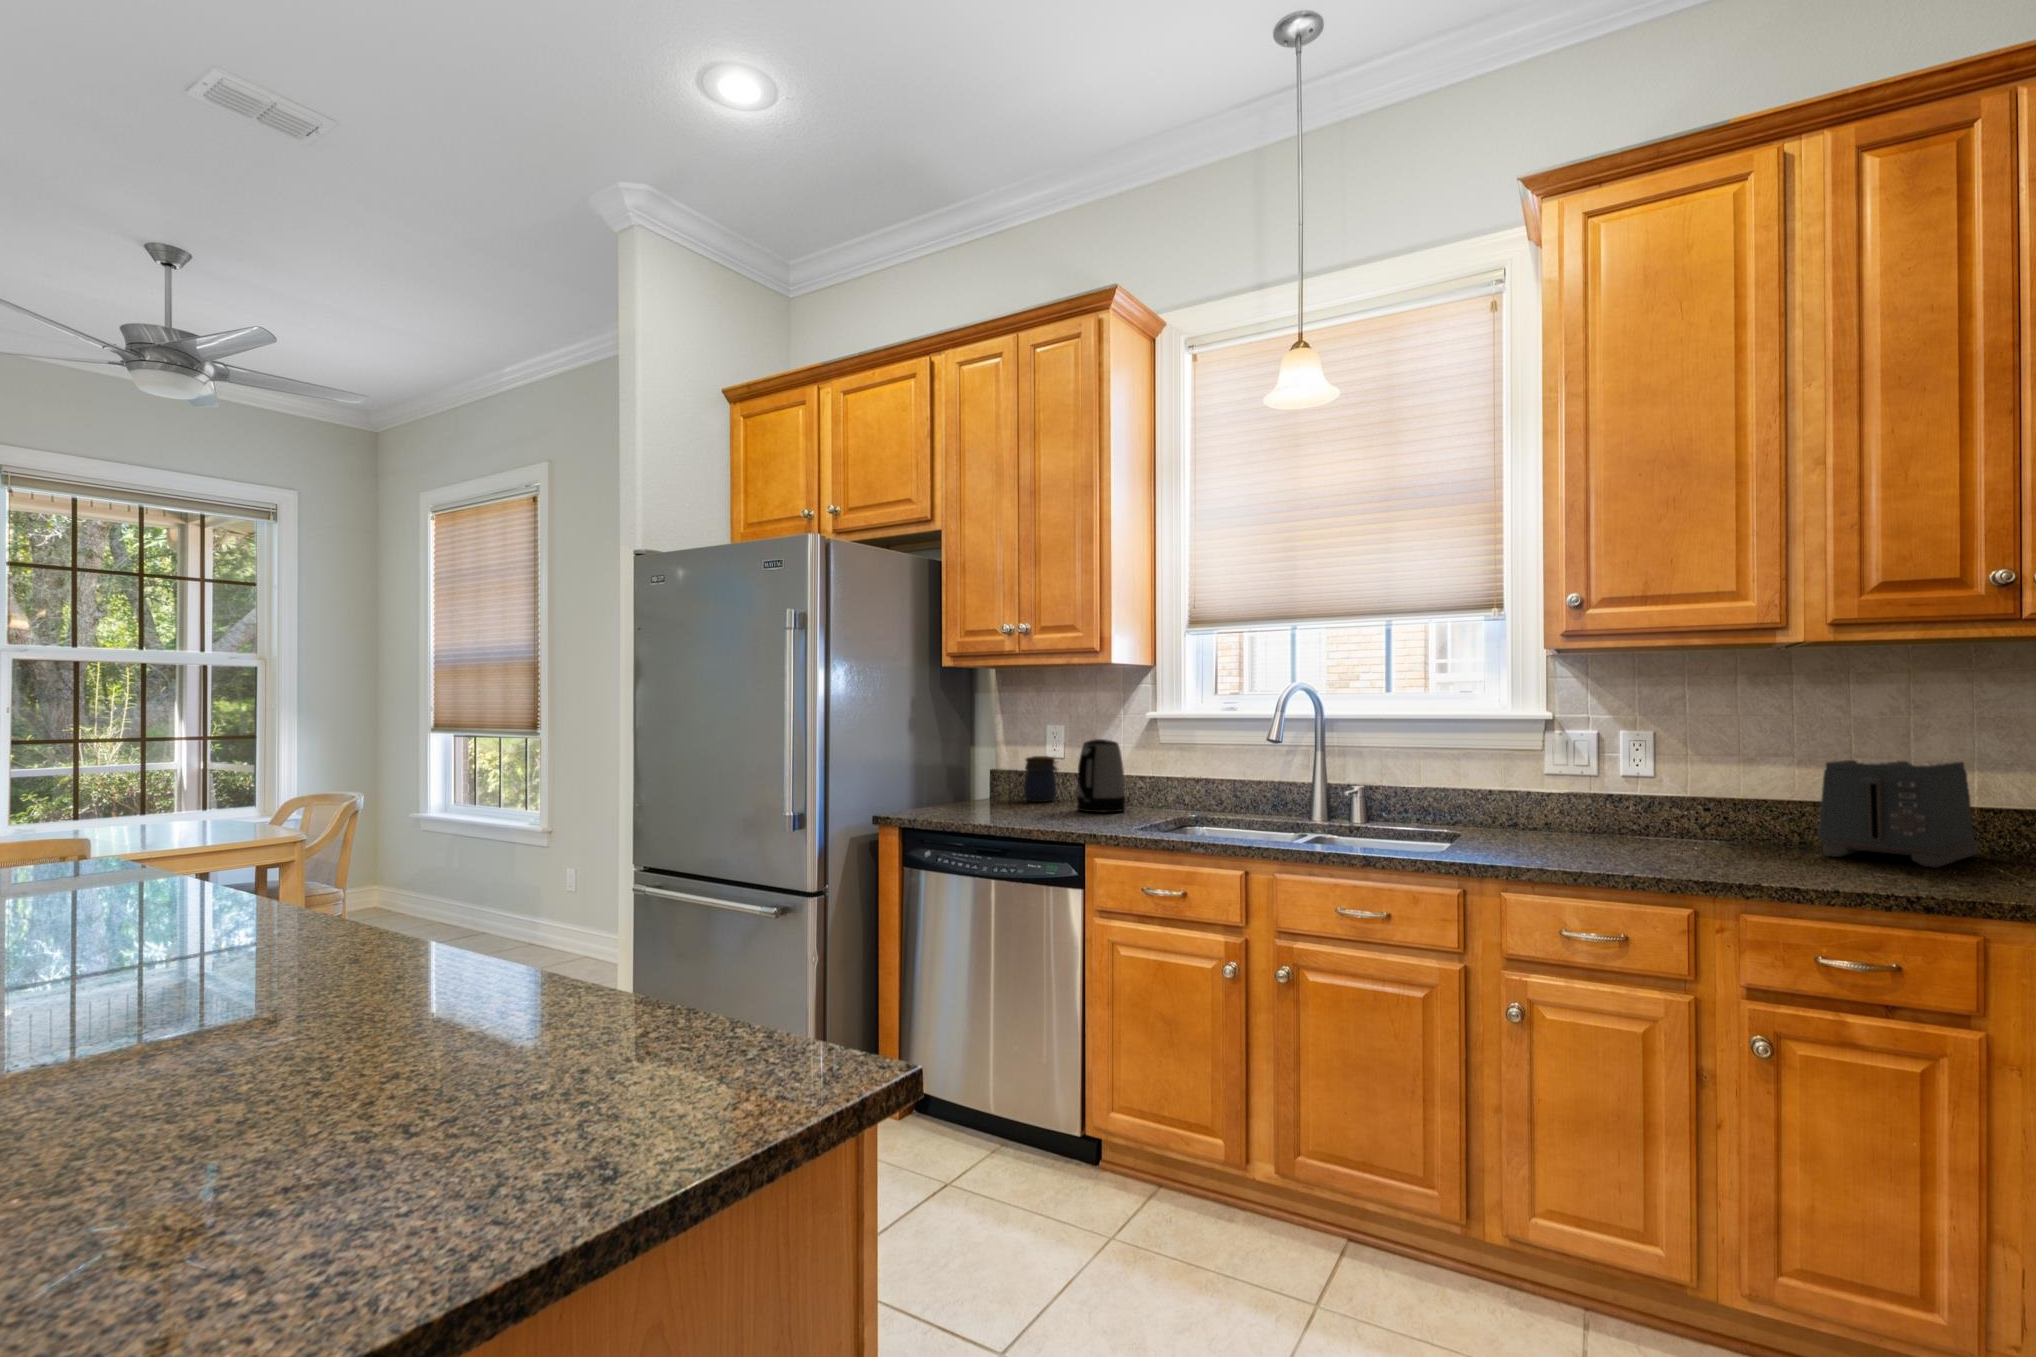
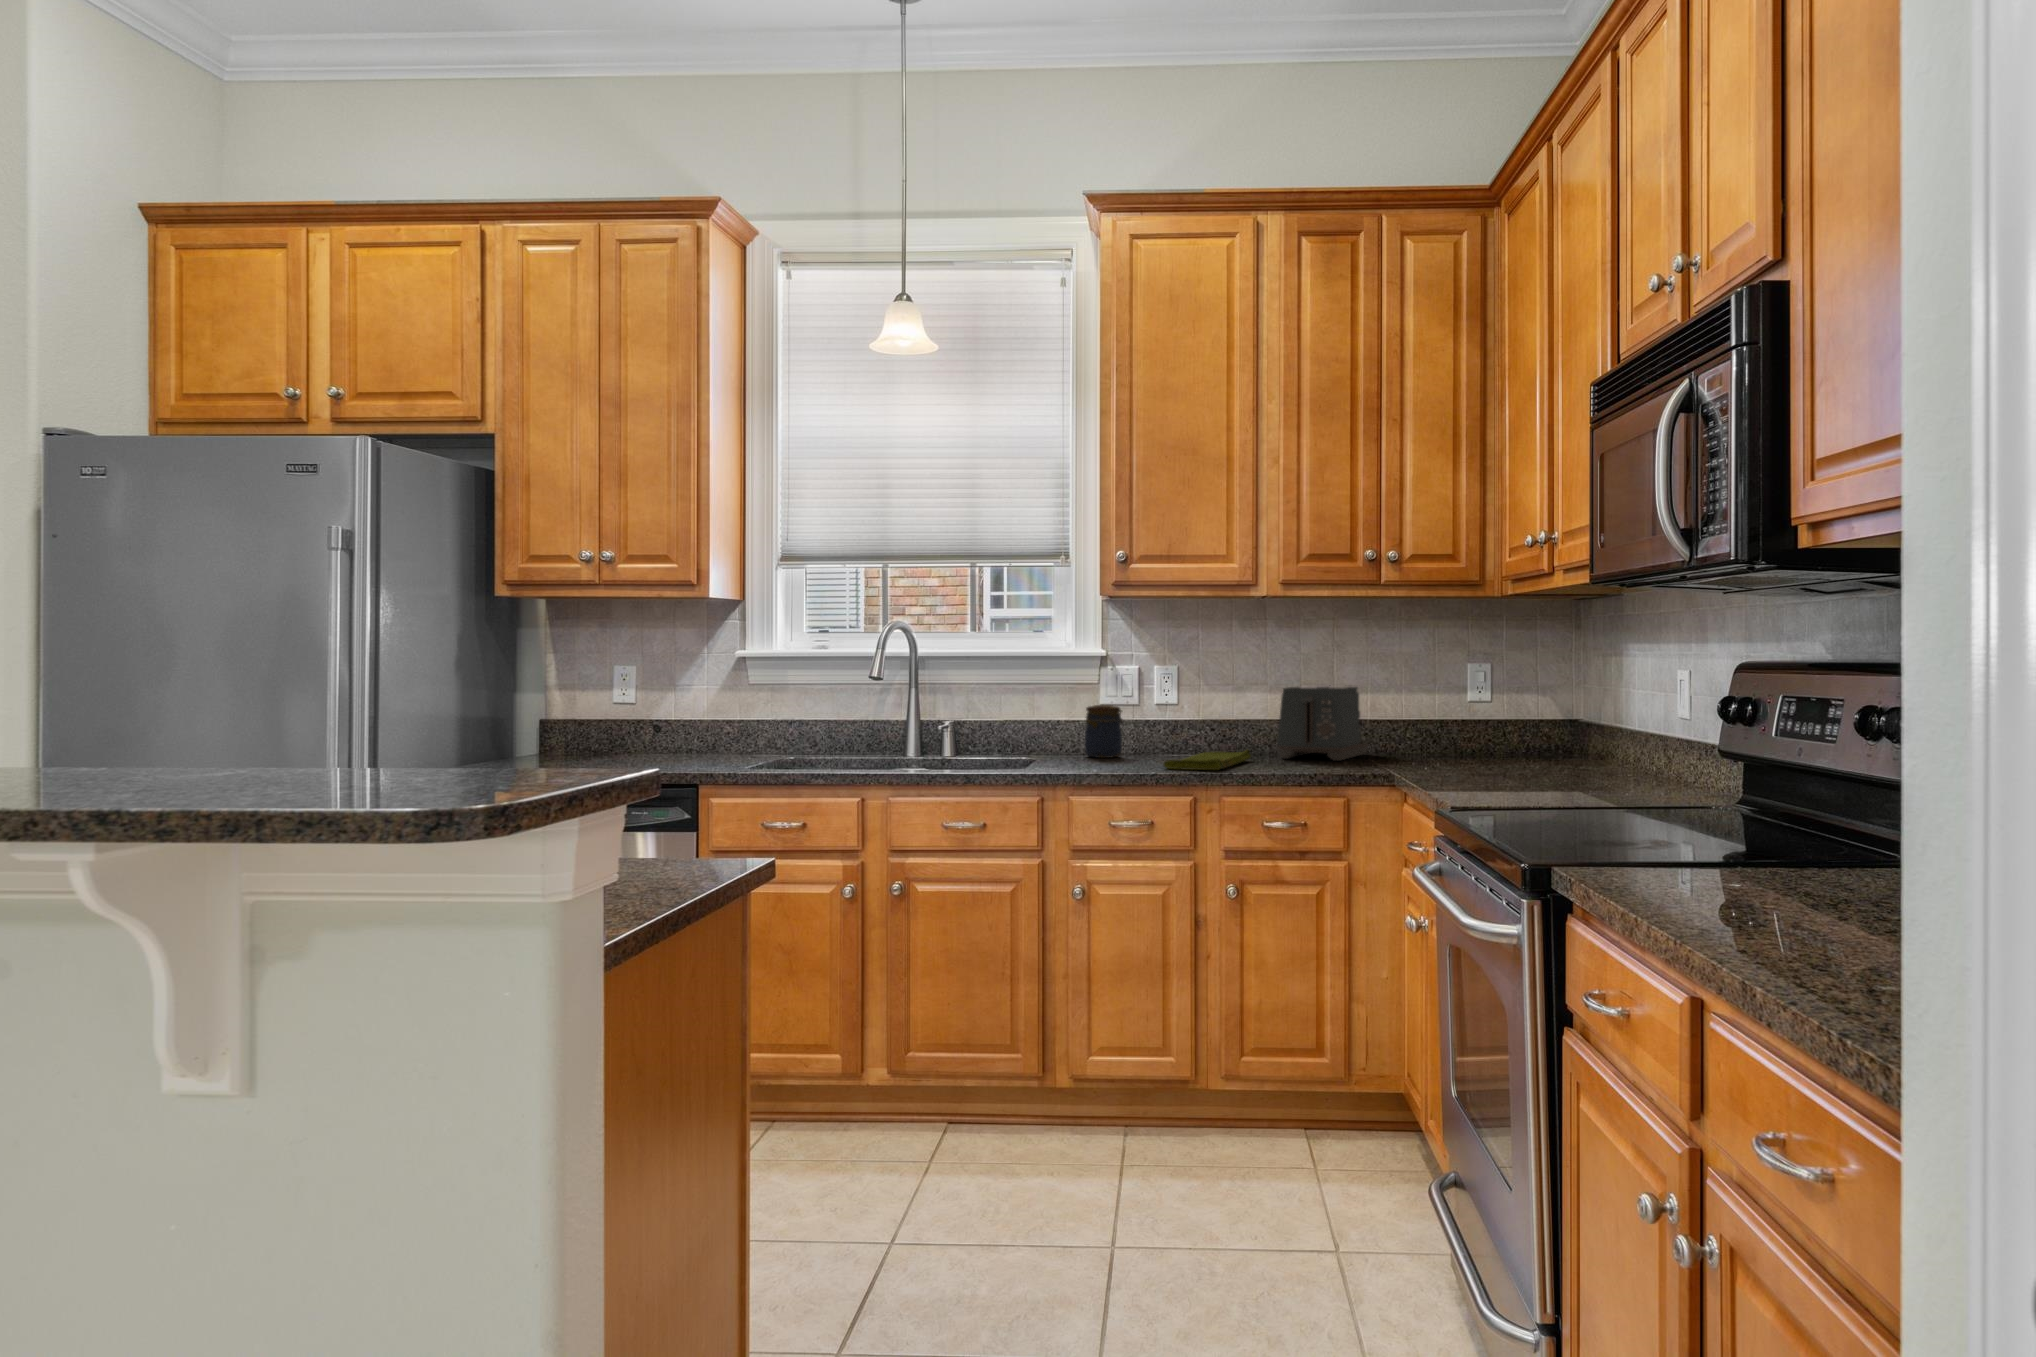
kettle: present [1077,739,1126,813] -> none [665,681,718,758]
jar: present [1024,756,1058,802] -> present [1085,705,1122,758]
dish towel: none [1638,841,1777,875] -> present [1163,749,1251,770]

